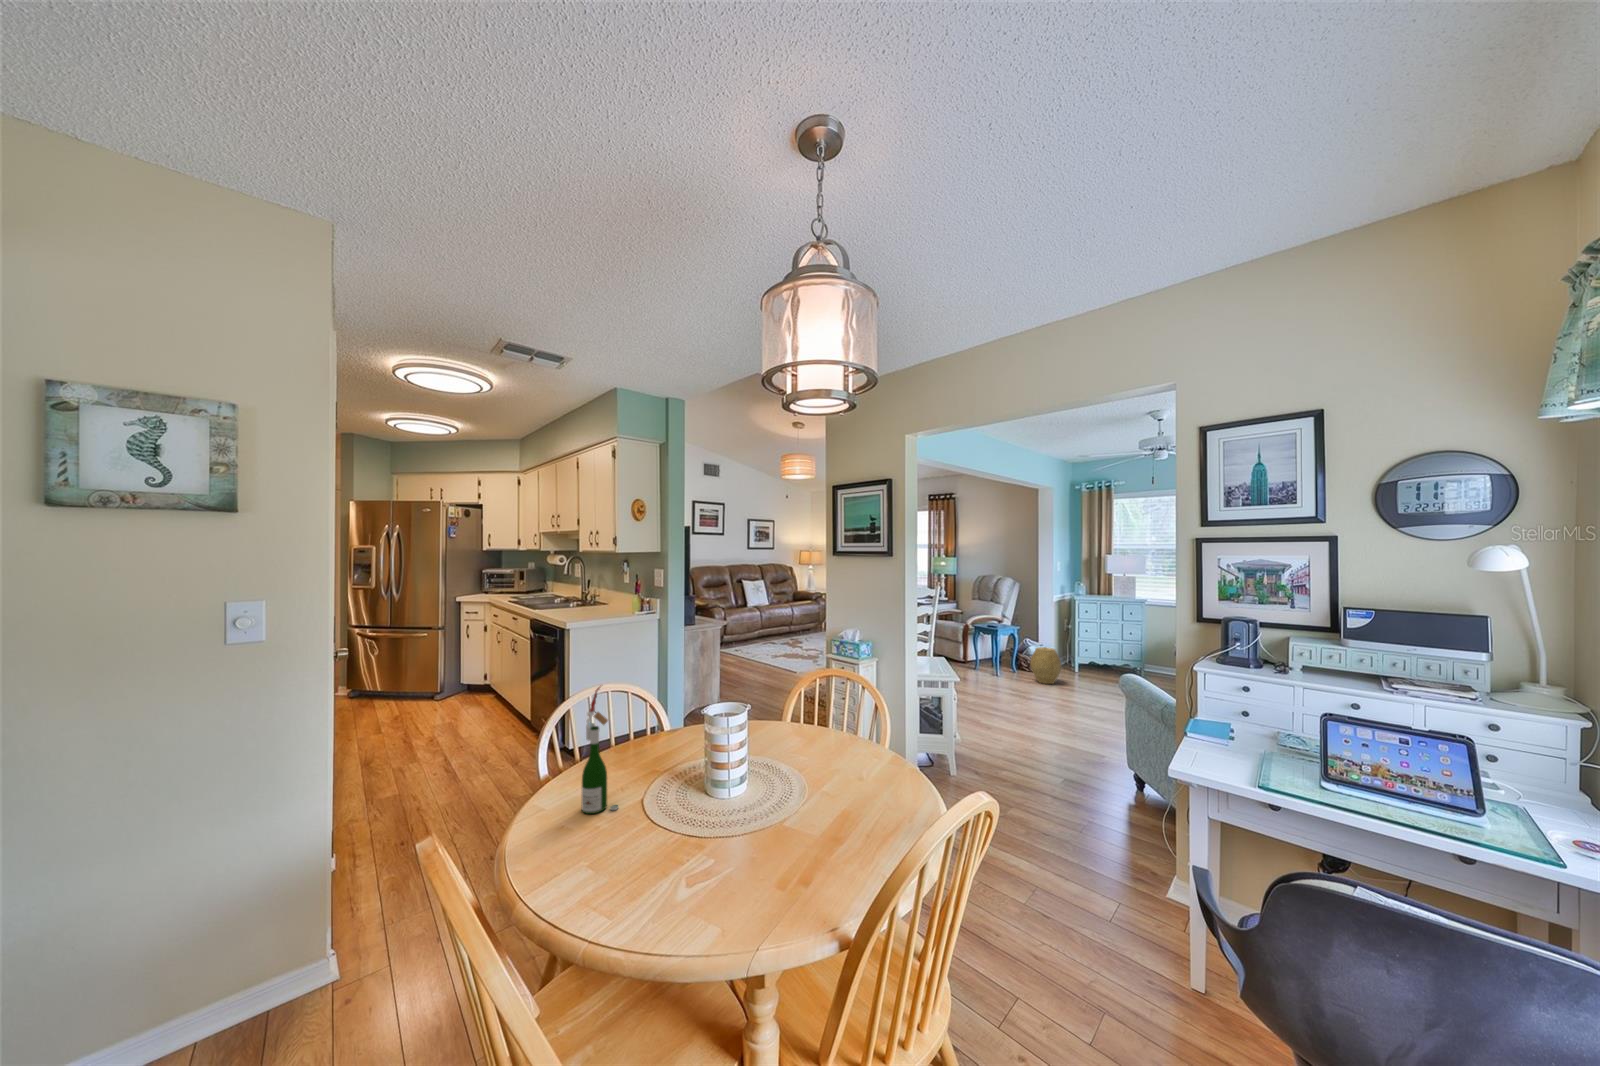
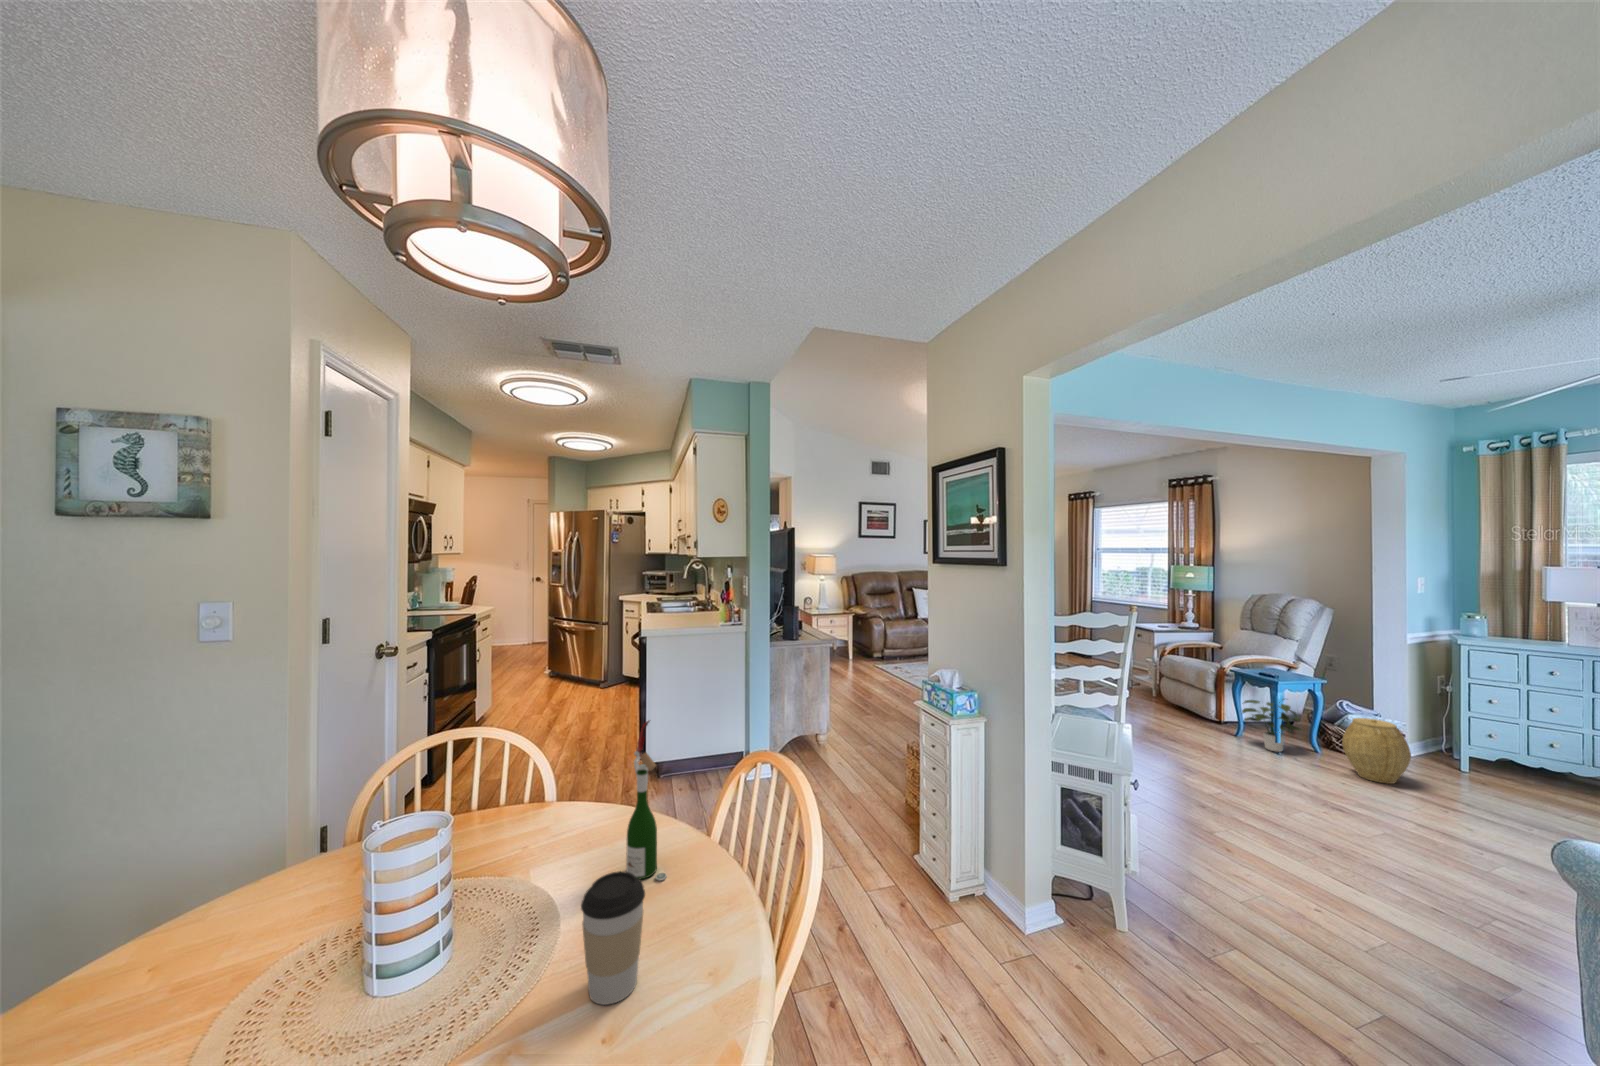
potted plant: none [978,641,1012,675] -> present [1242,699,1302,752]
wine bottle: present [581,687,619,814] -> present [626,721,666,880]
coffee cup: none [849,725,883,789] -> present [581,871,645,1005]

